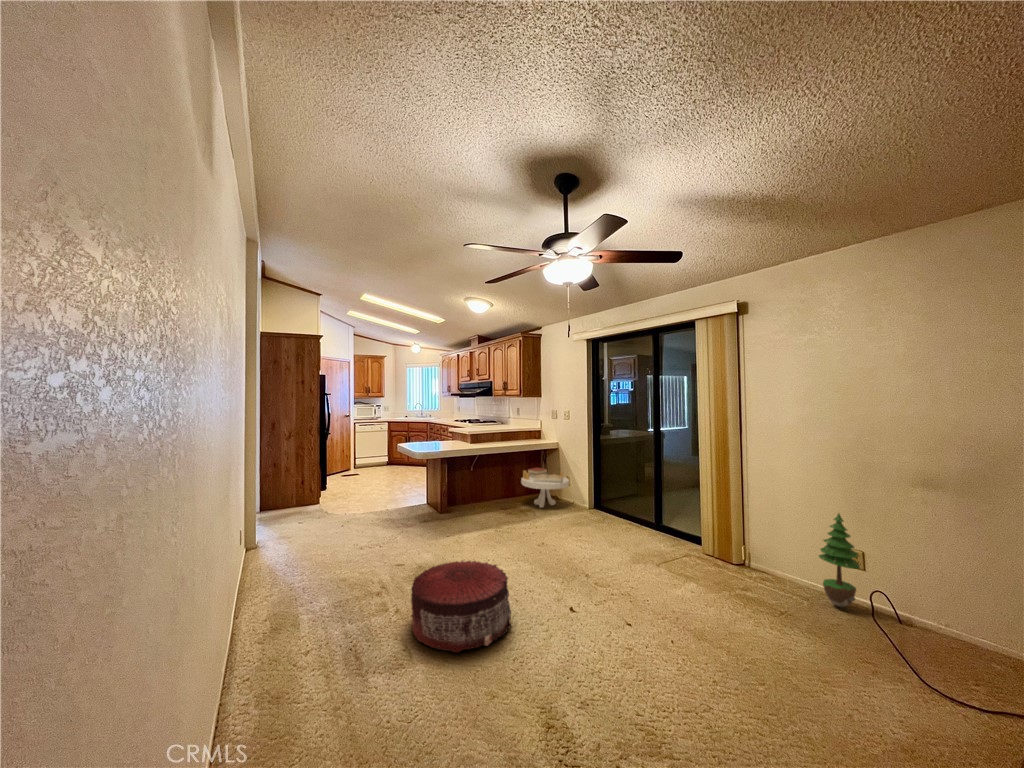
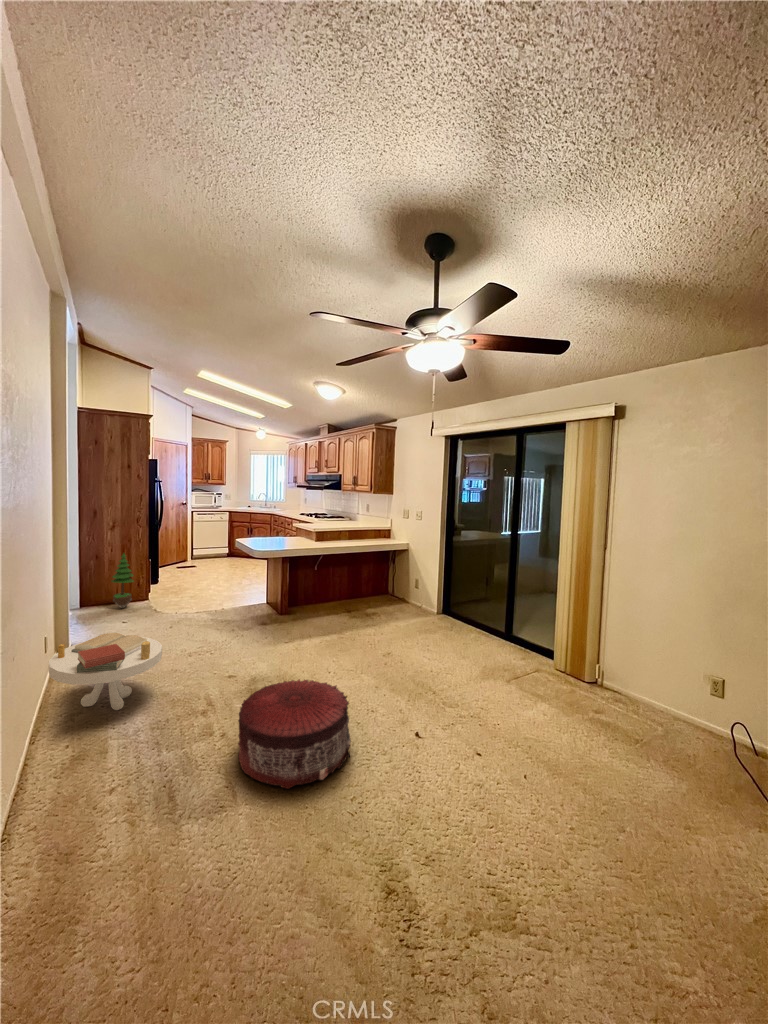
side table: present [521,468,569,508] -> present [49,633,162,710]
potted tree: present [819,513,860,607] -> present [111,553,134,608]

